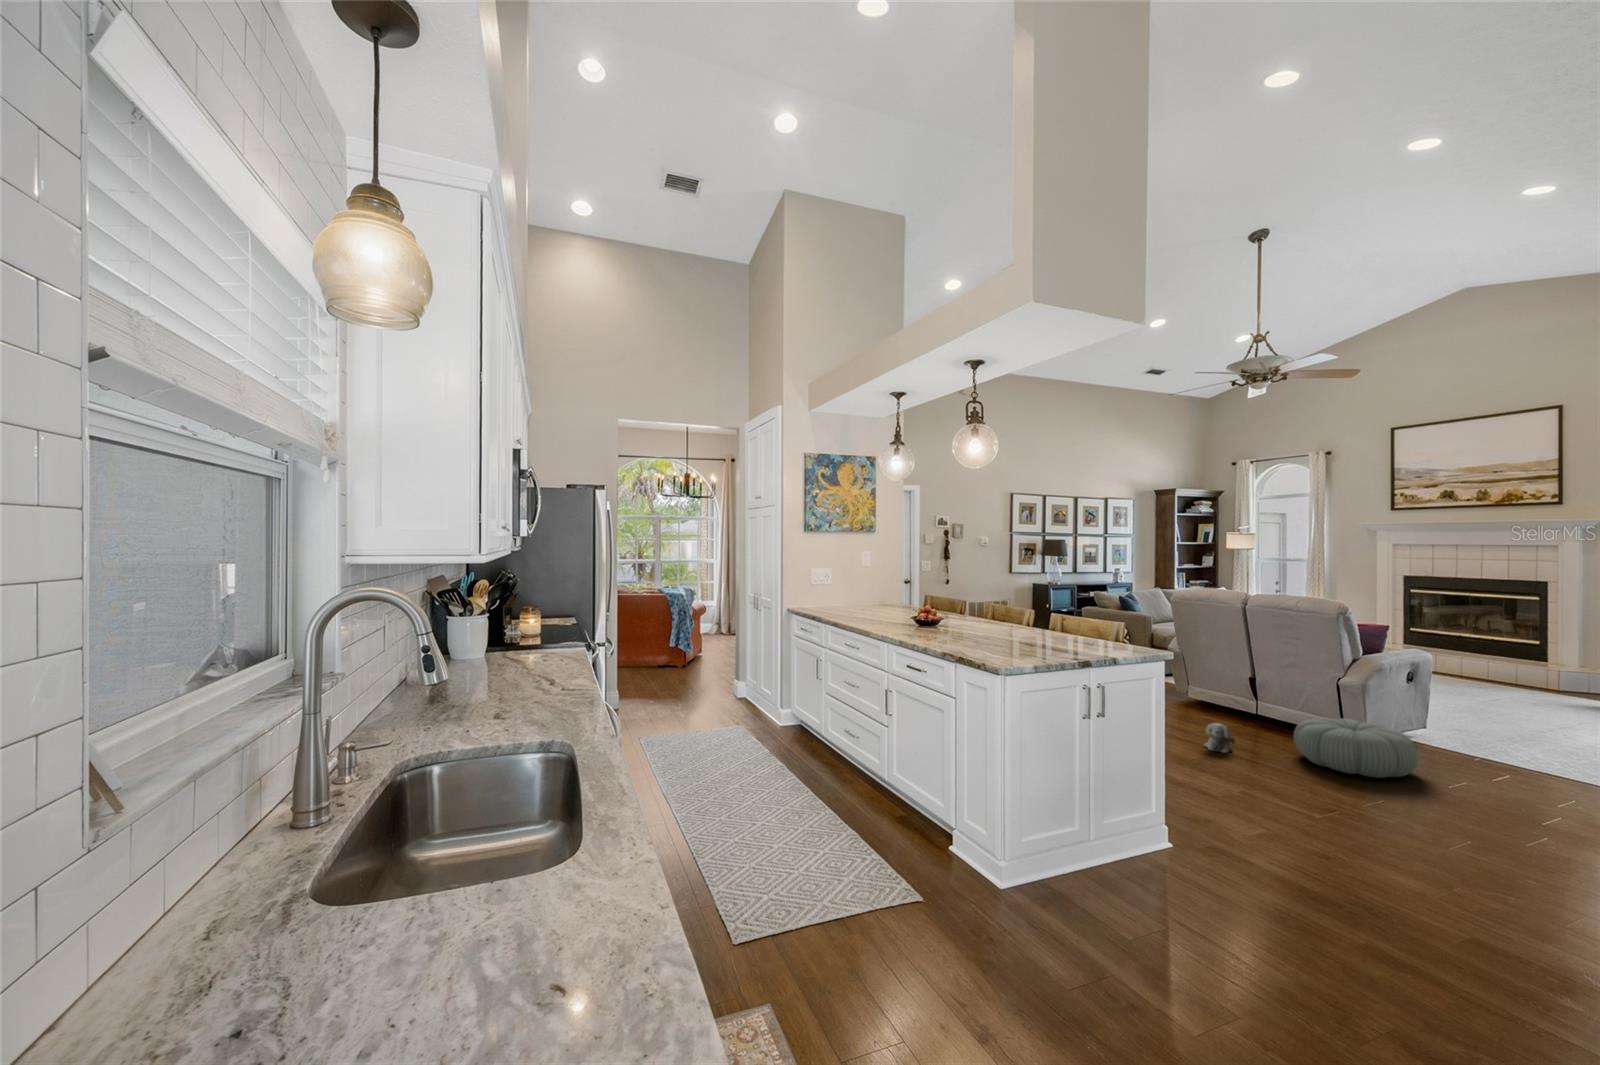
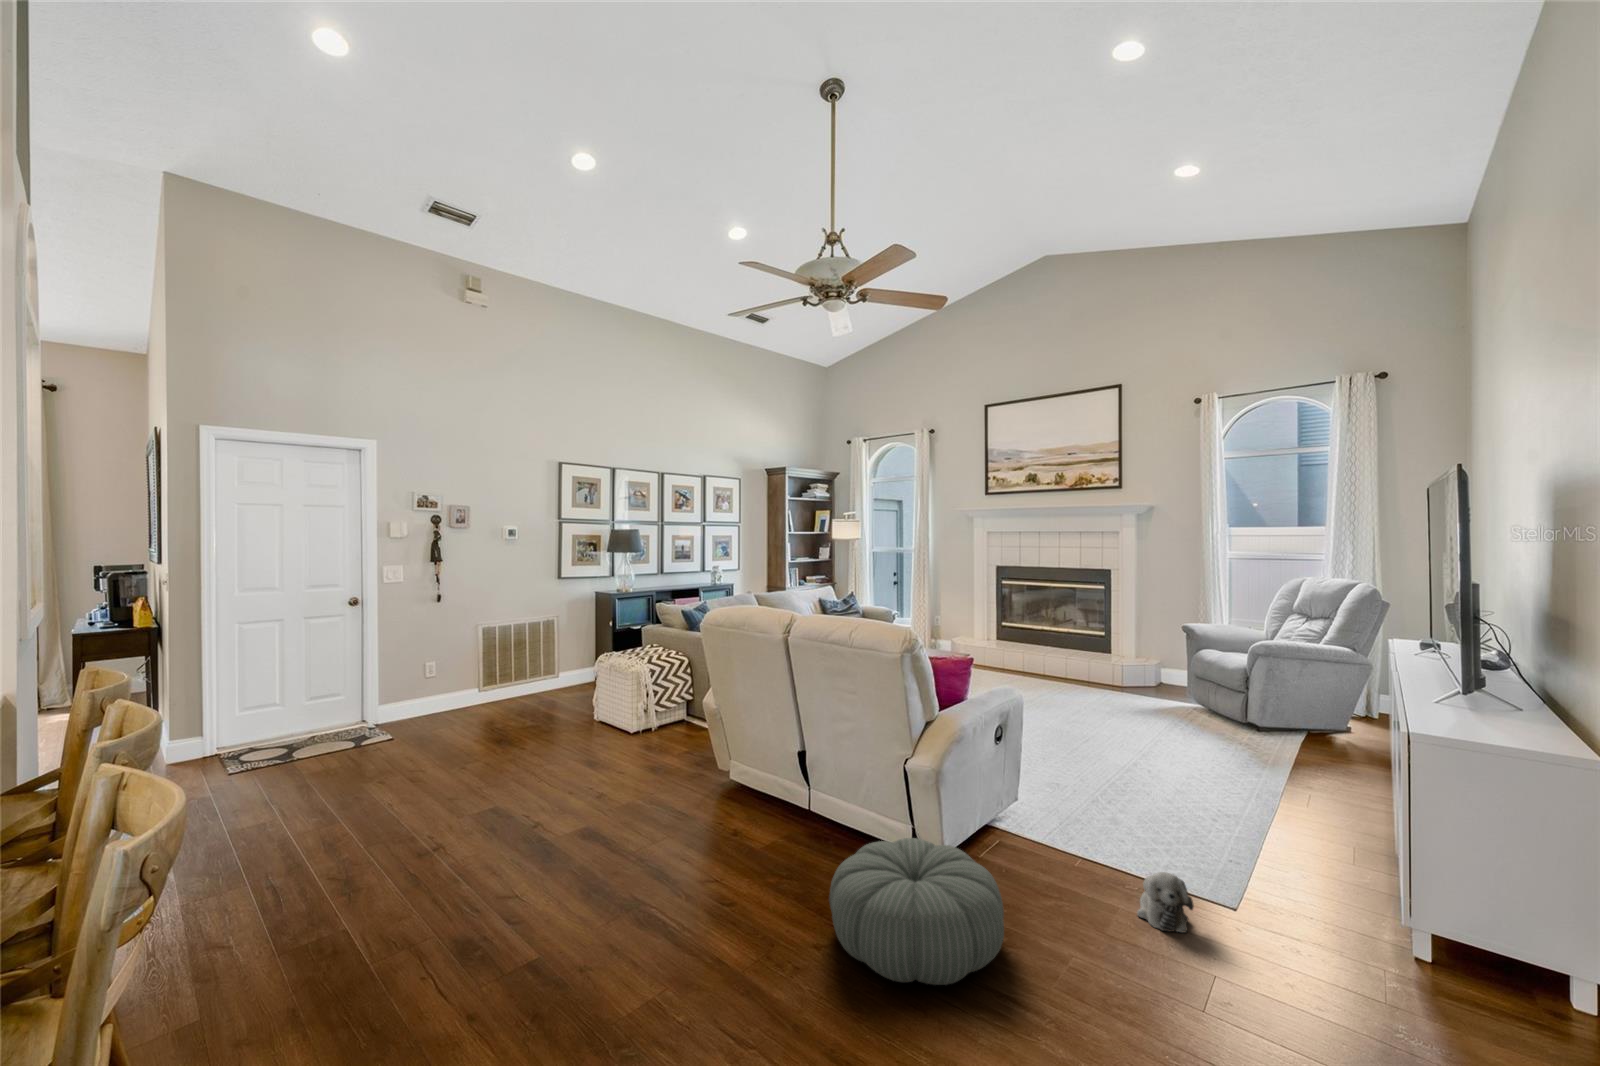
plush toy: present [1204,723,1235,753] -> present [1137,872,1194,932]

